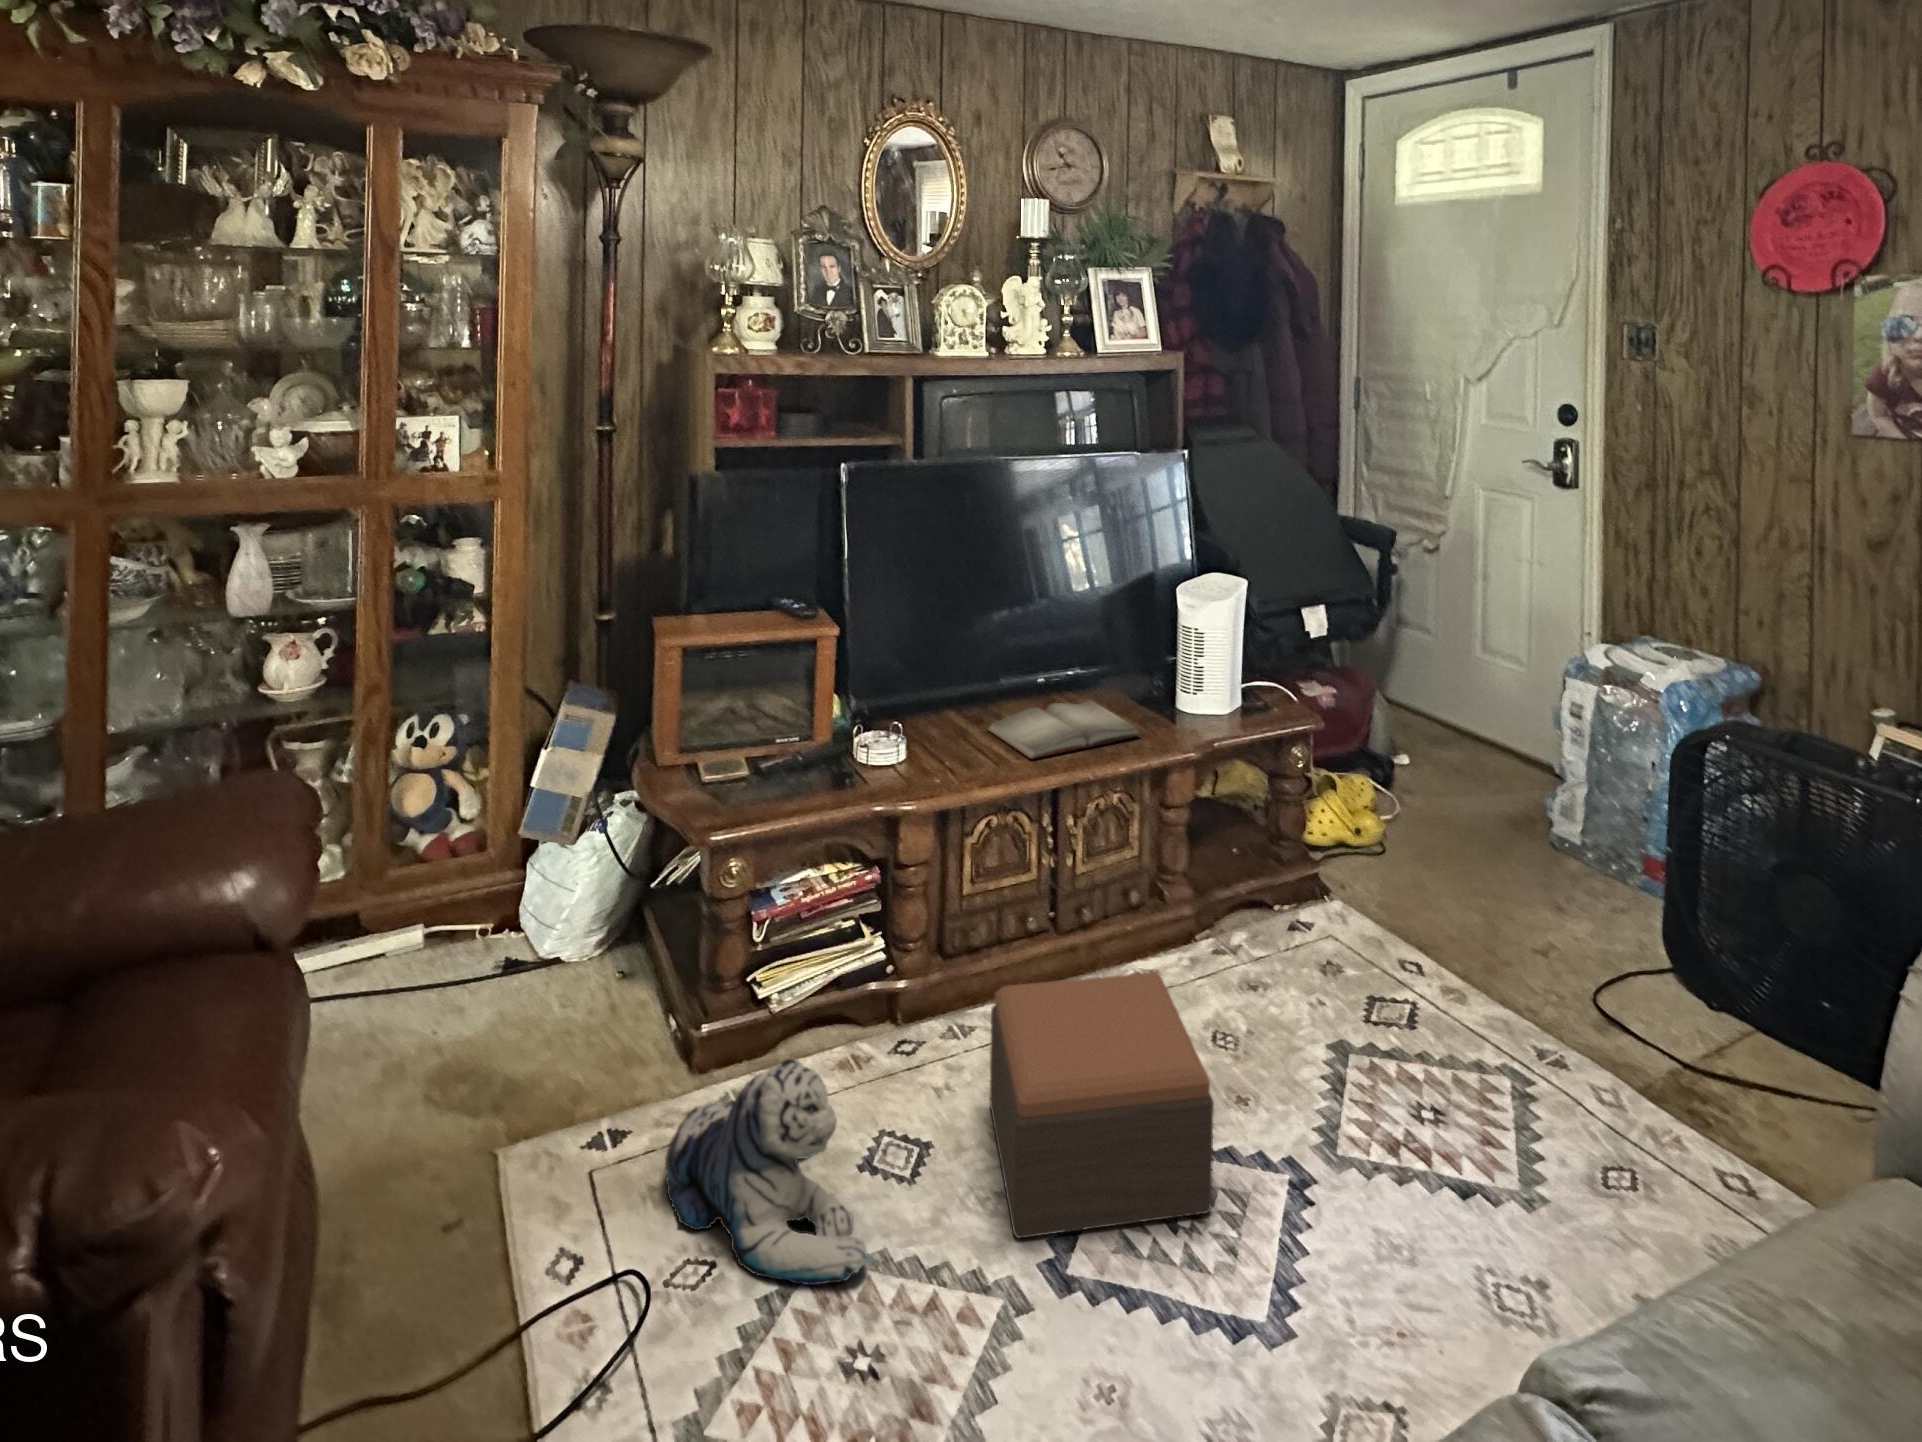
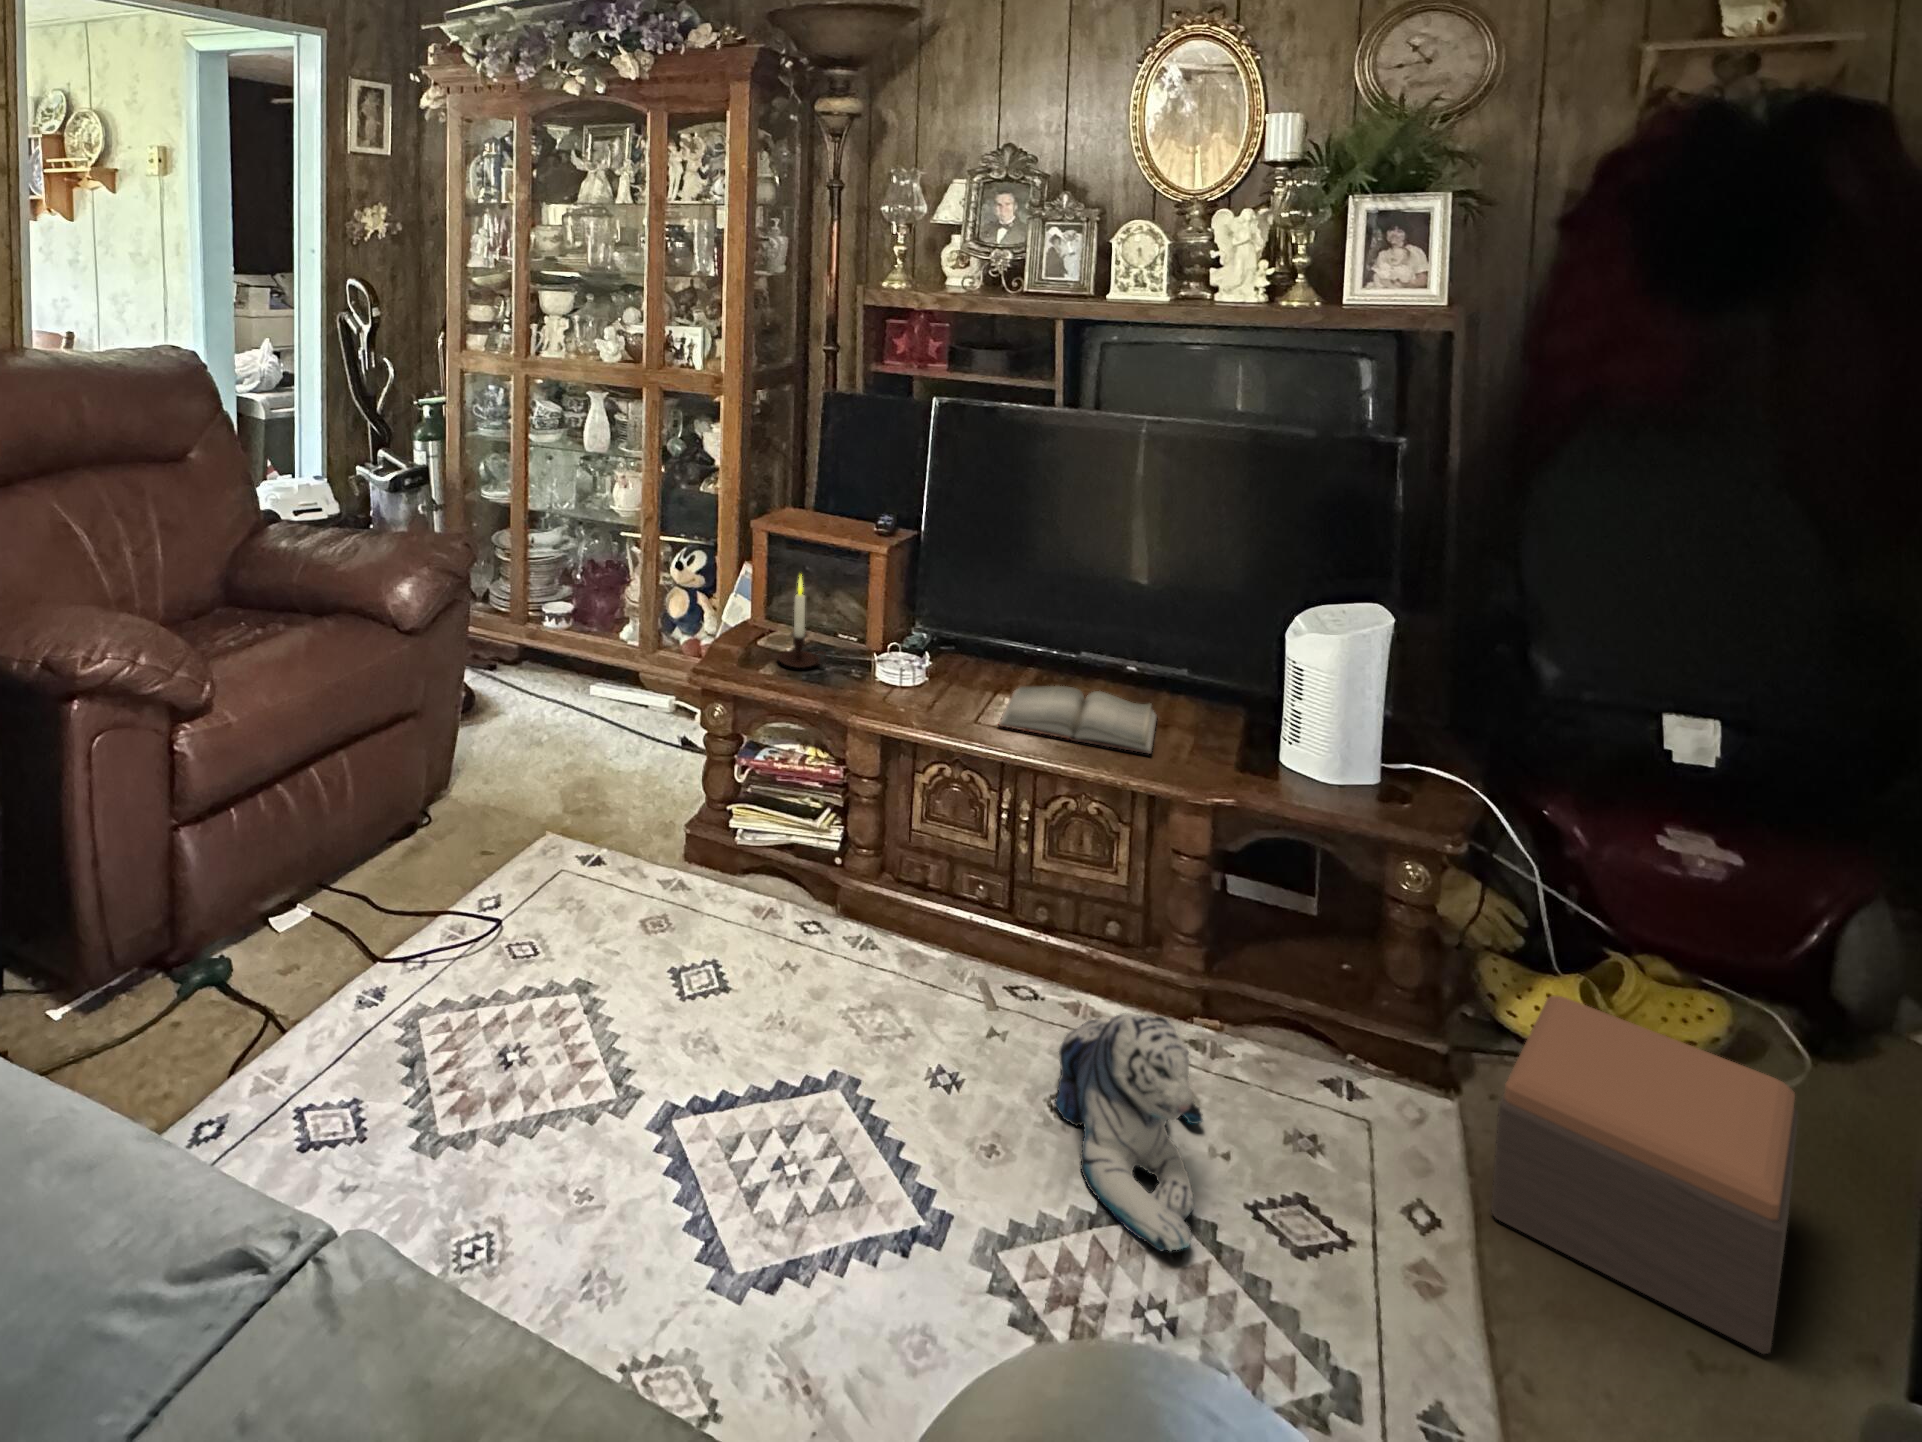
candle: none [771,676,832,784] -> present [778,575,826,668]
footstool: present [990,972,1214,1238] -> present [1491,996,1798,1354]
plush toy: present [665,1059,868,1285] -> present [1054,1013,1203,1251]

